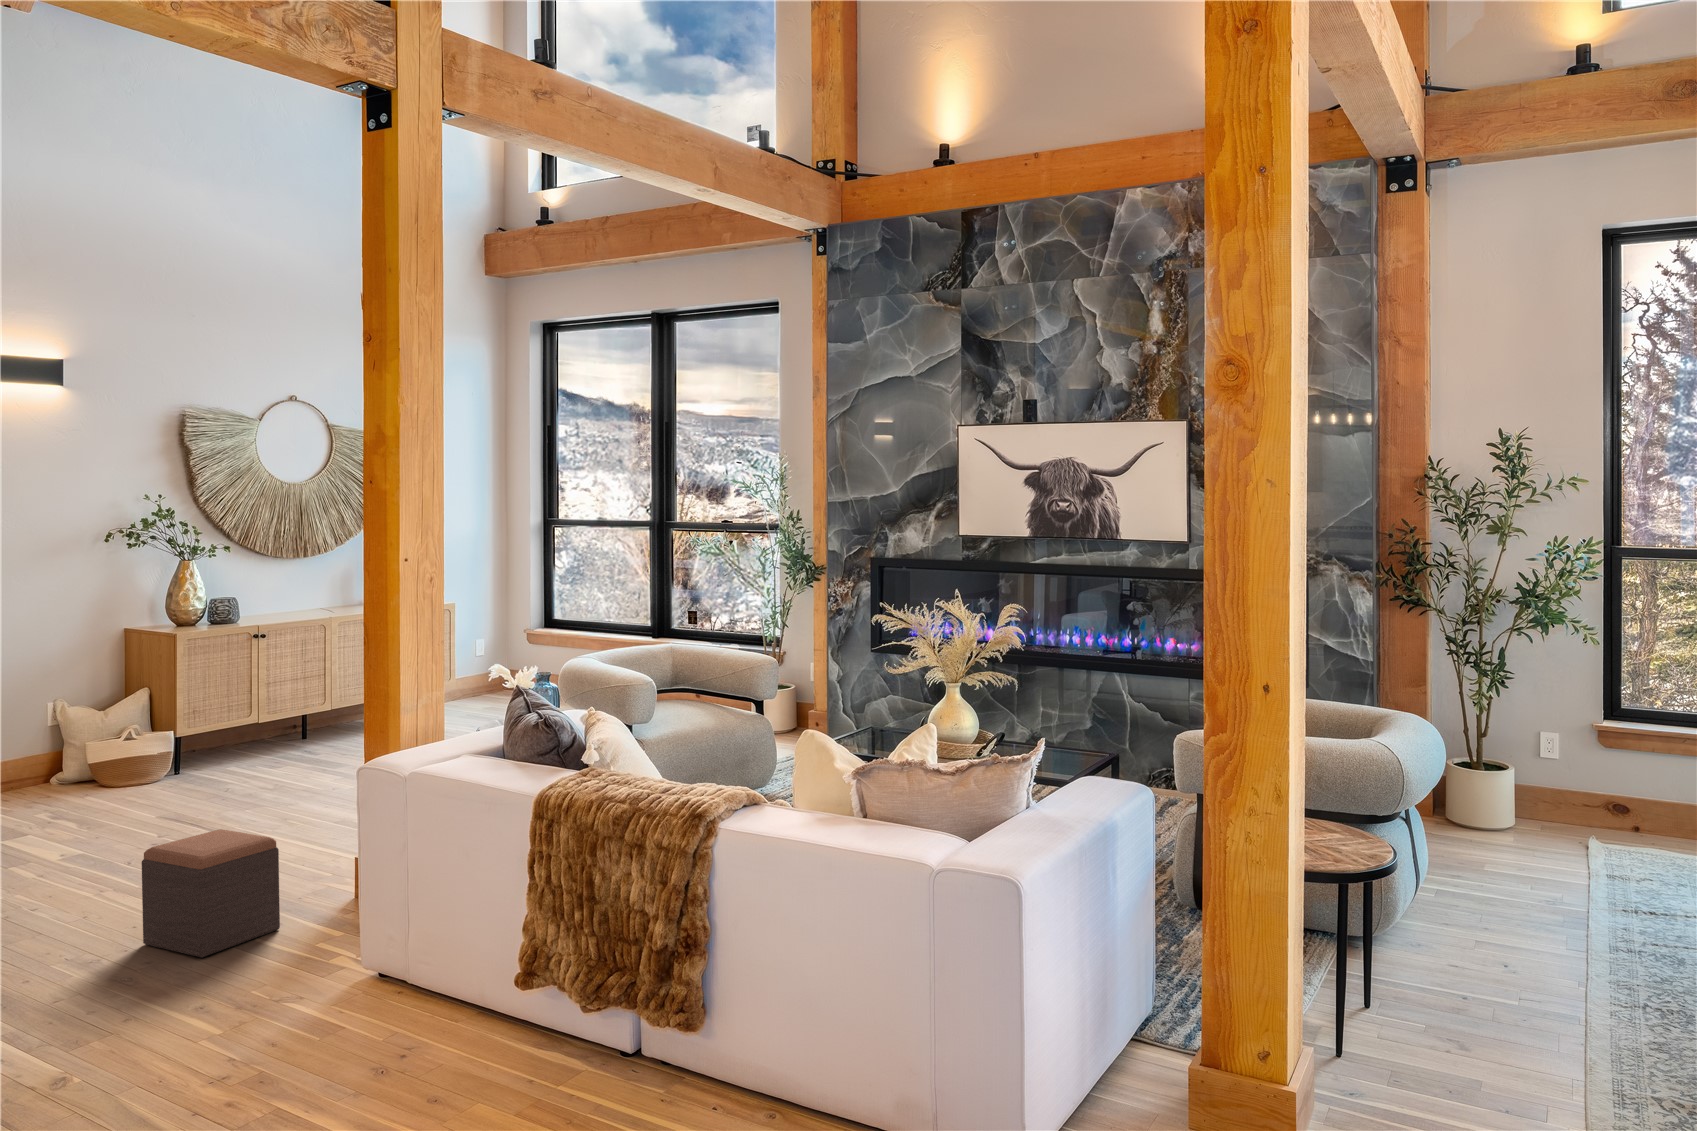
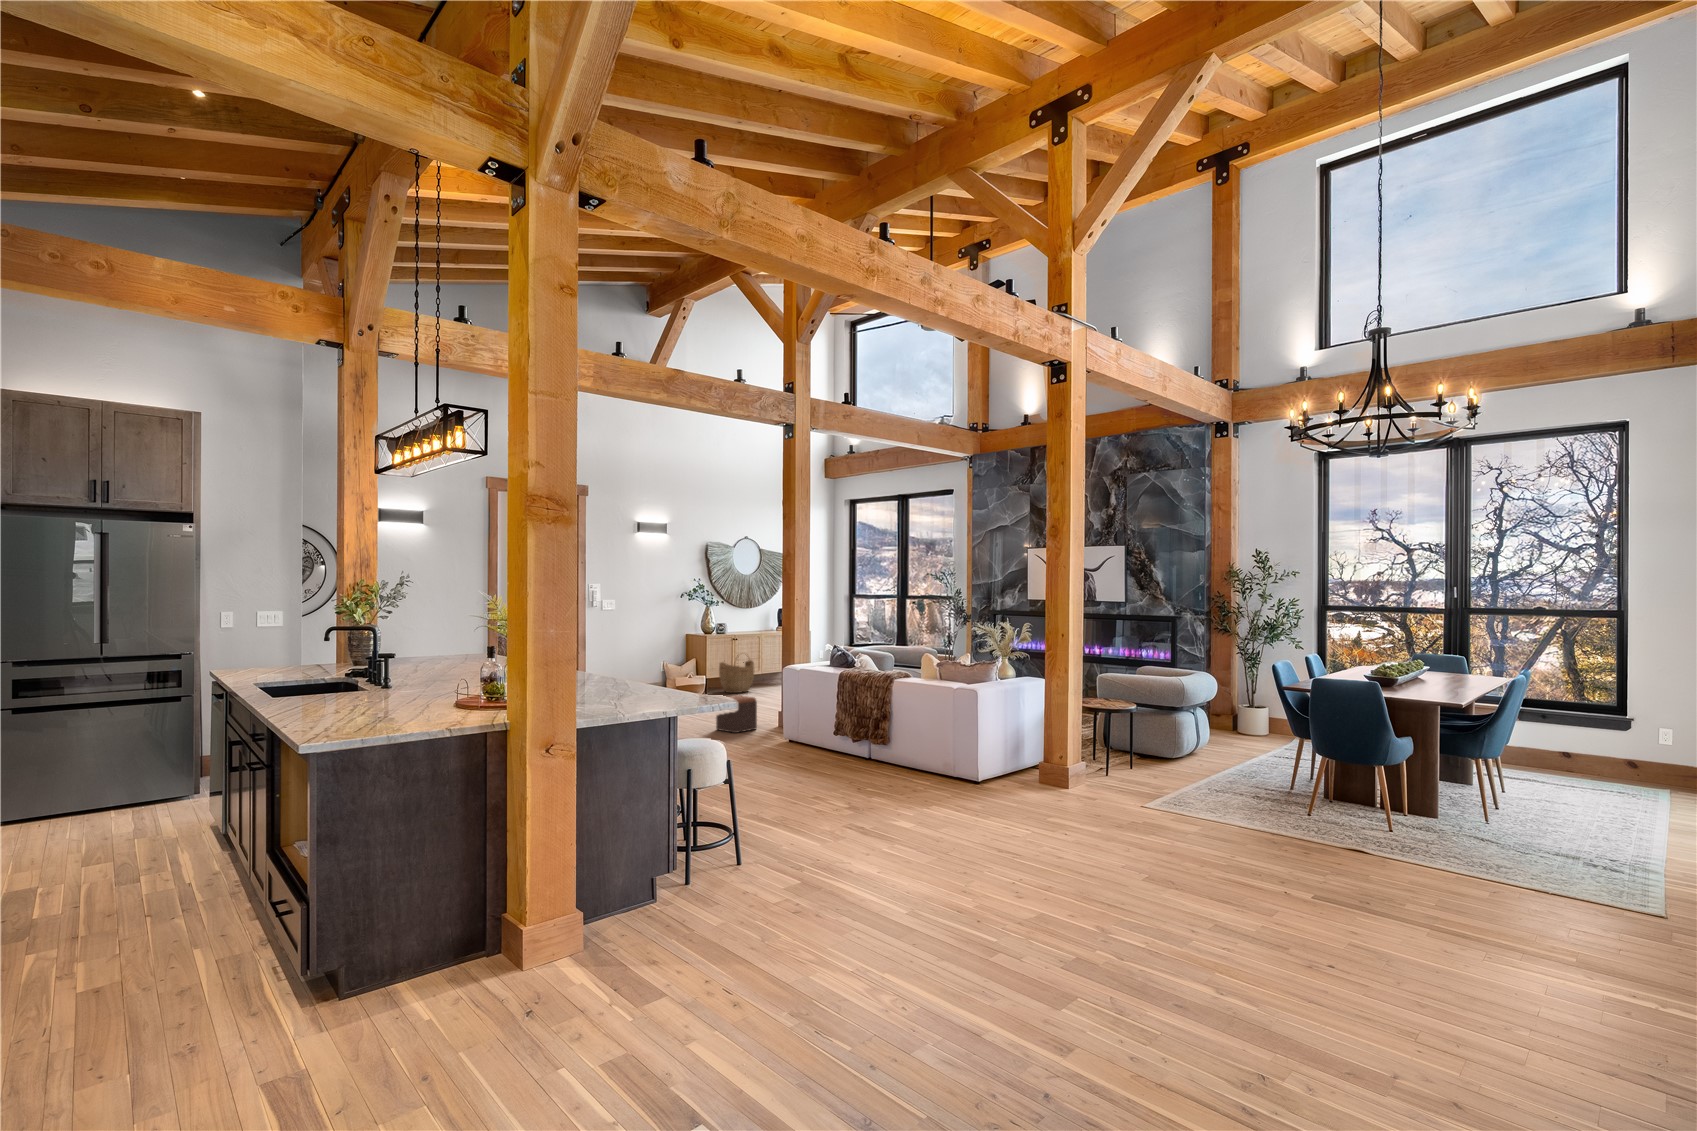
woven basket: none [214,670,312,774] -> present [719,654,754,693]

